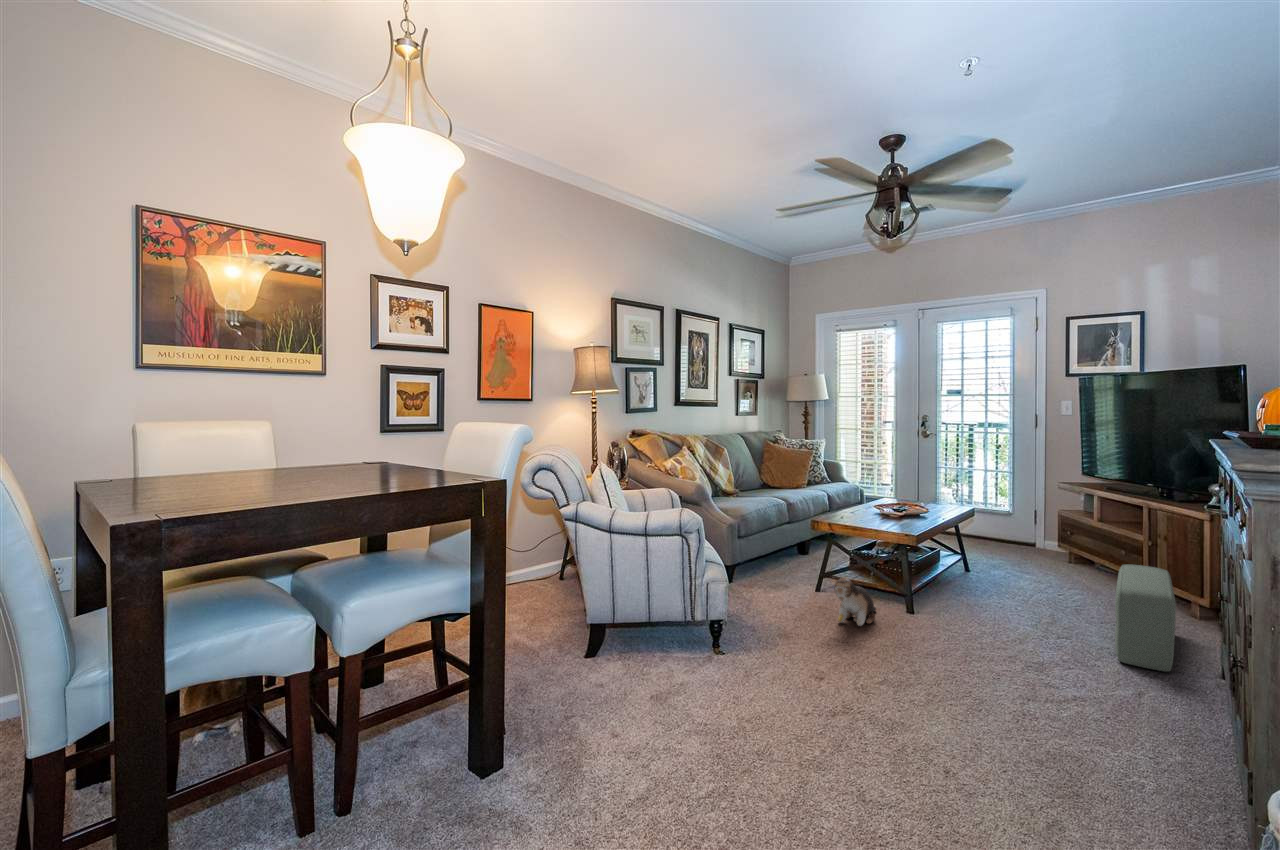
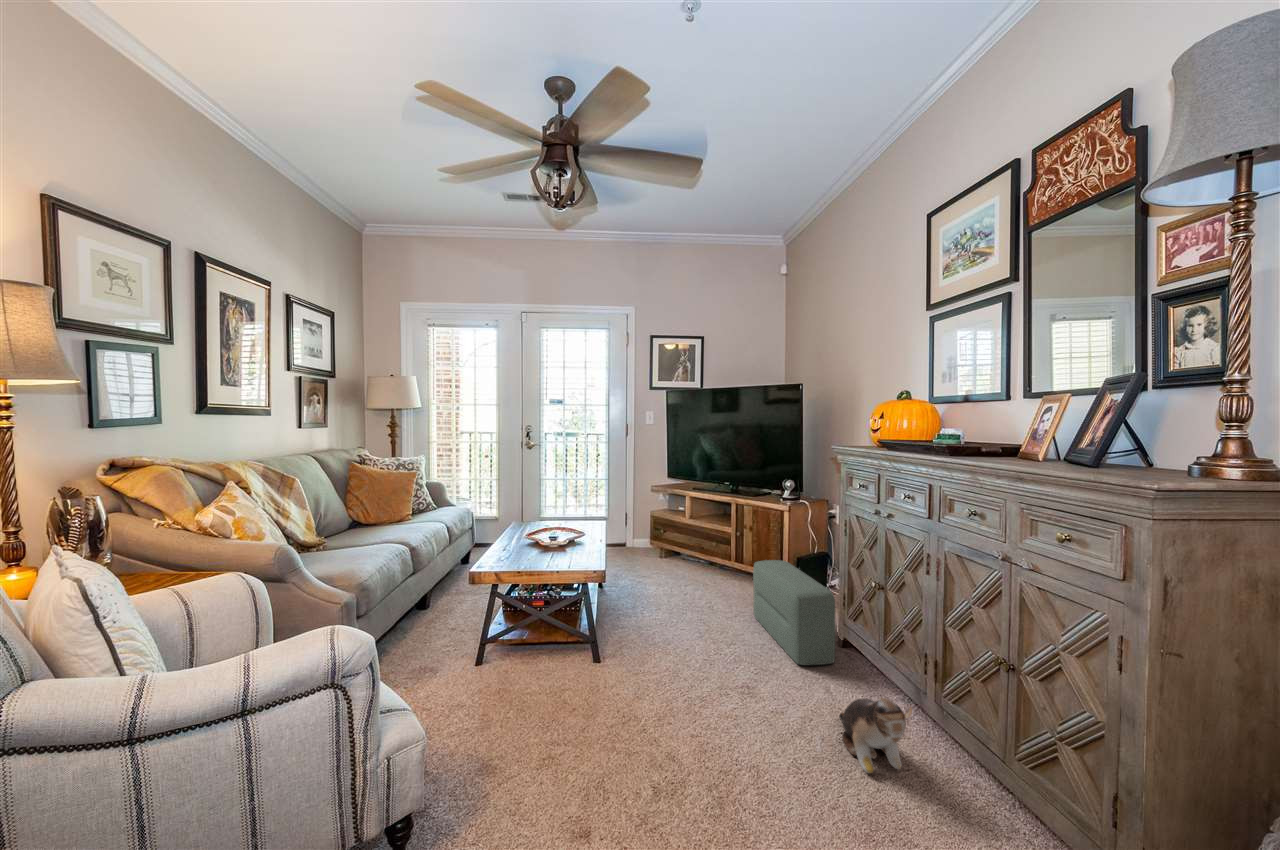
plush toy: present [834,578,876,626] -> present [839,698,912,773]

